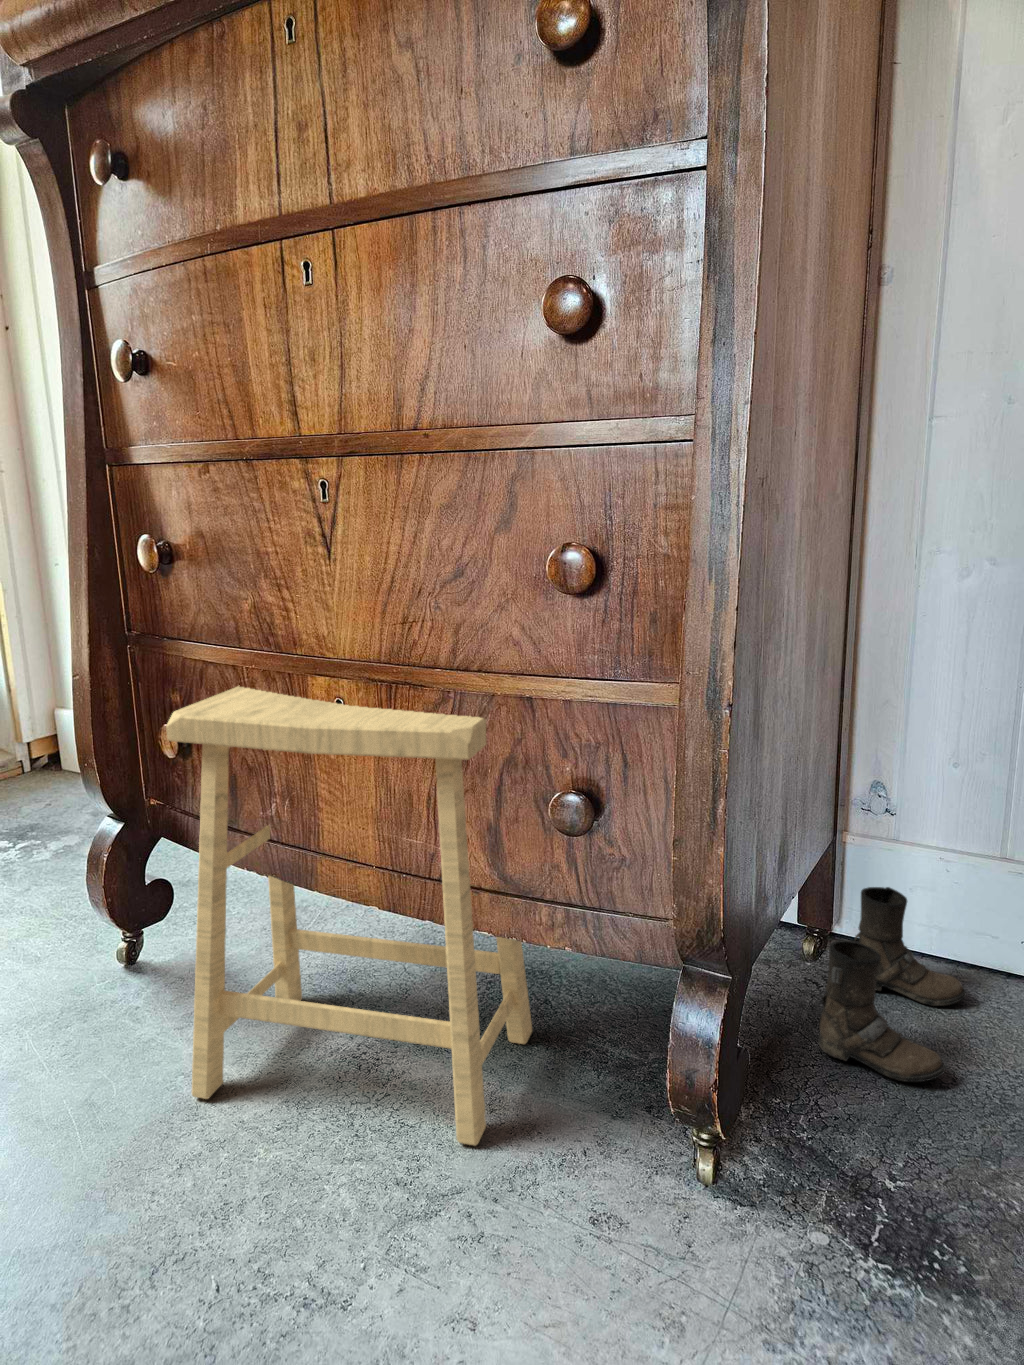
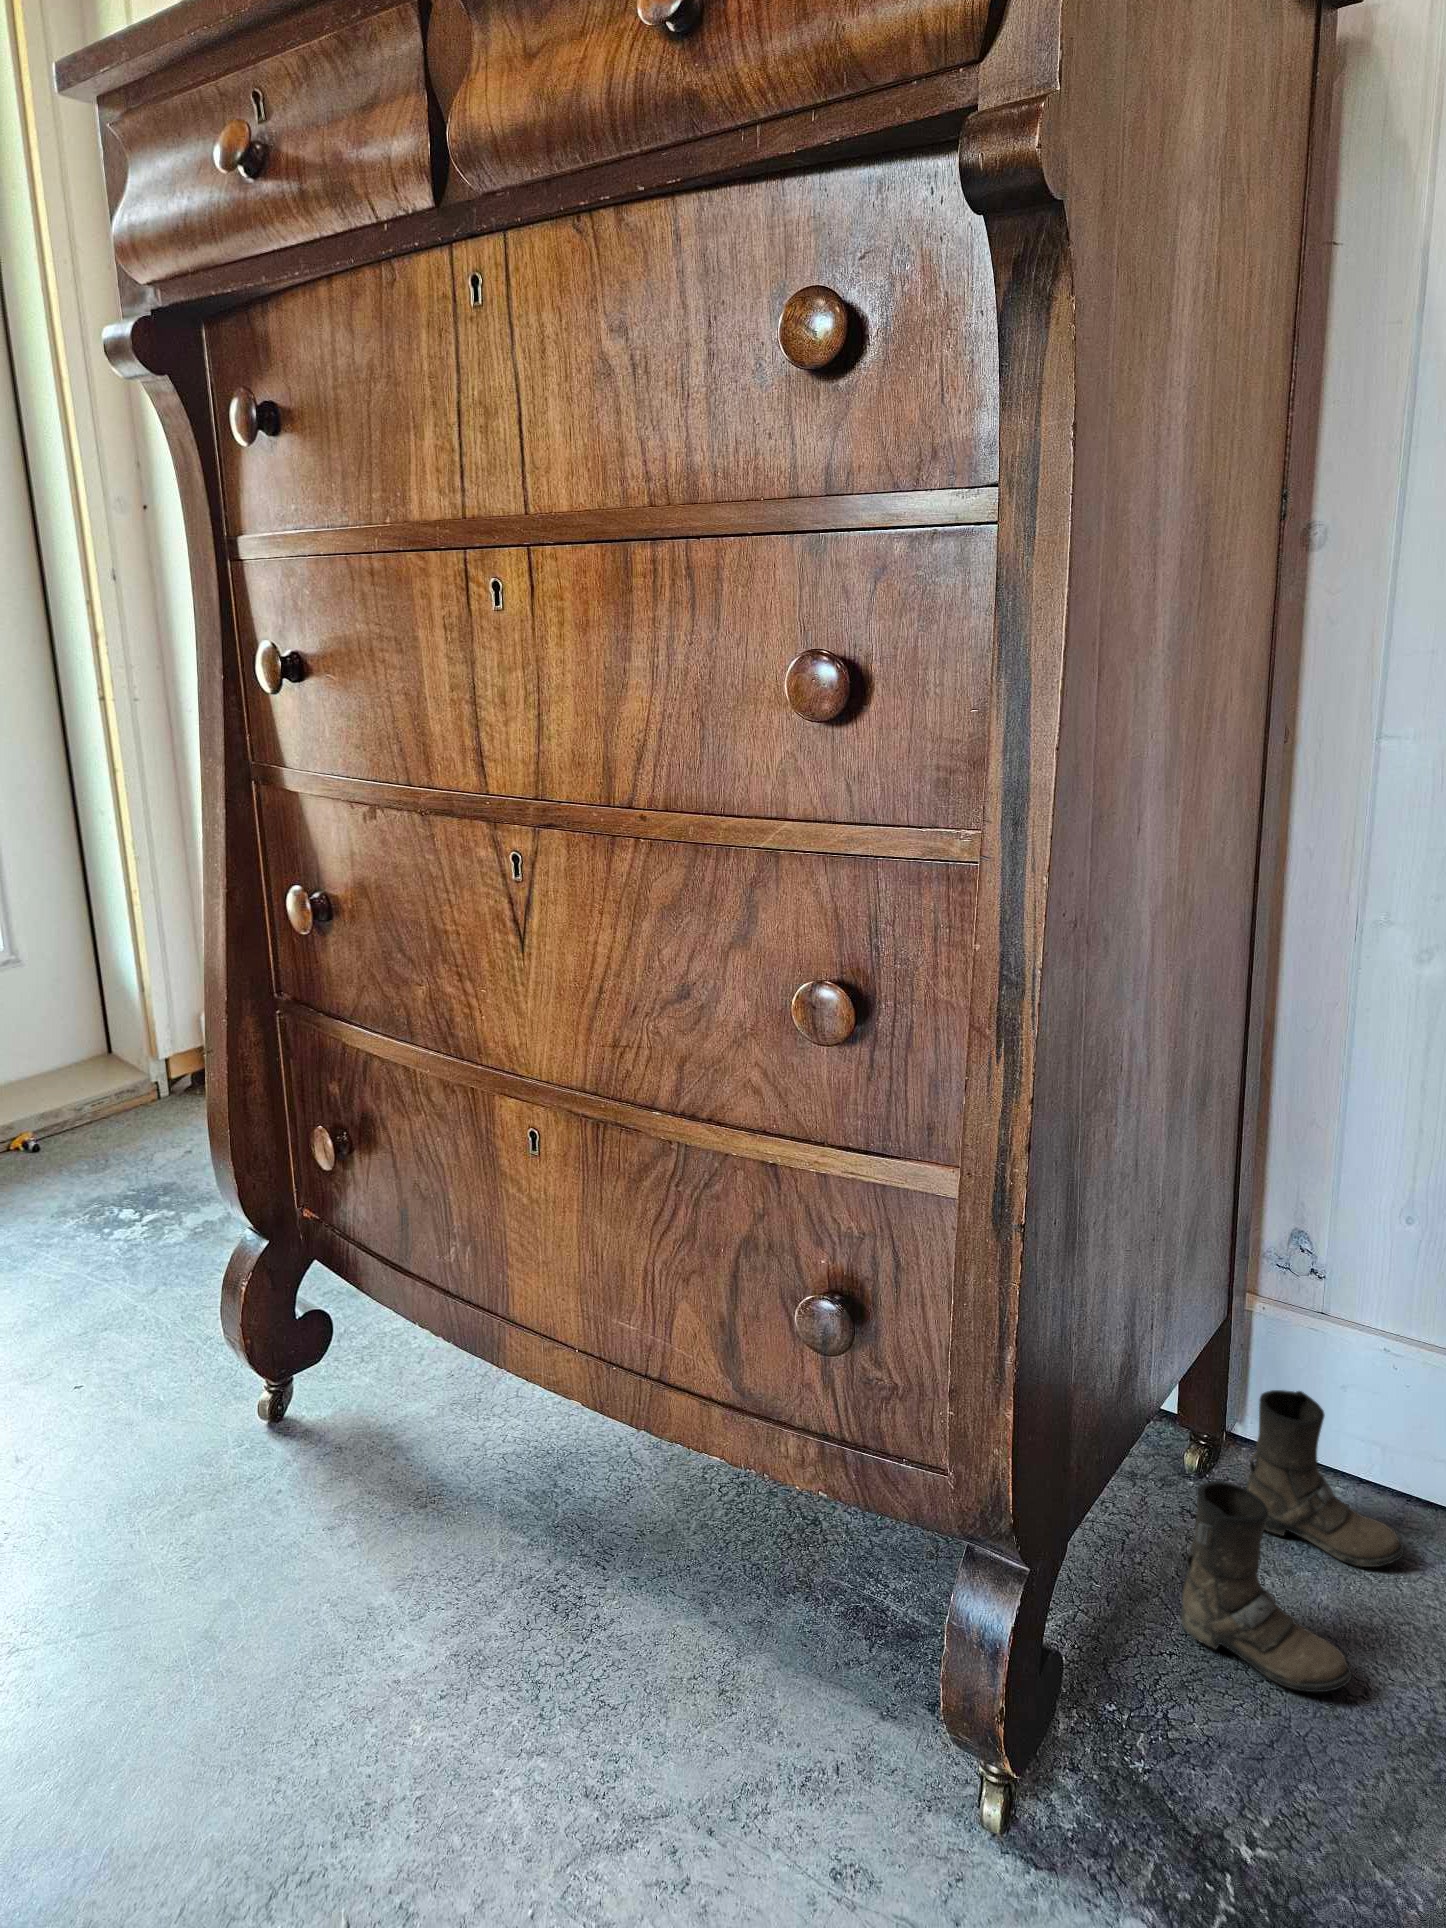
footstool: present [166,687,532,1145] -> none [308,1086,792,1744]

